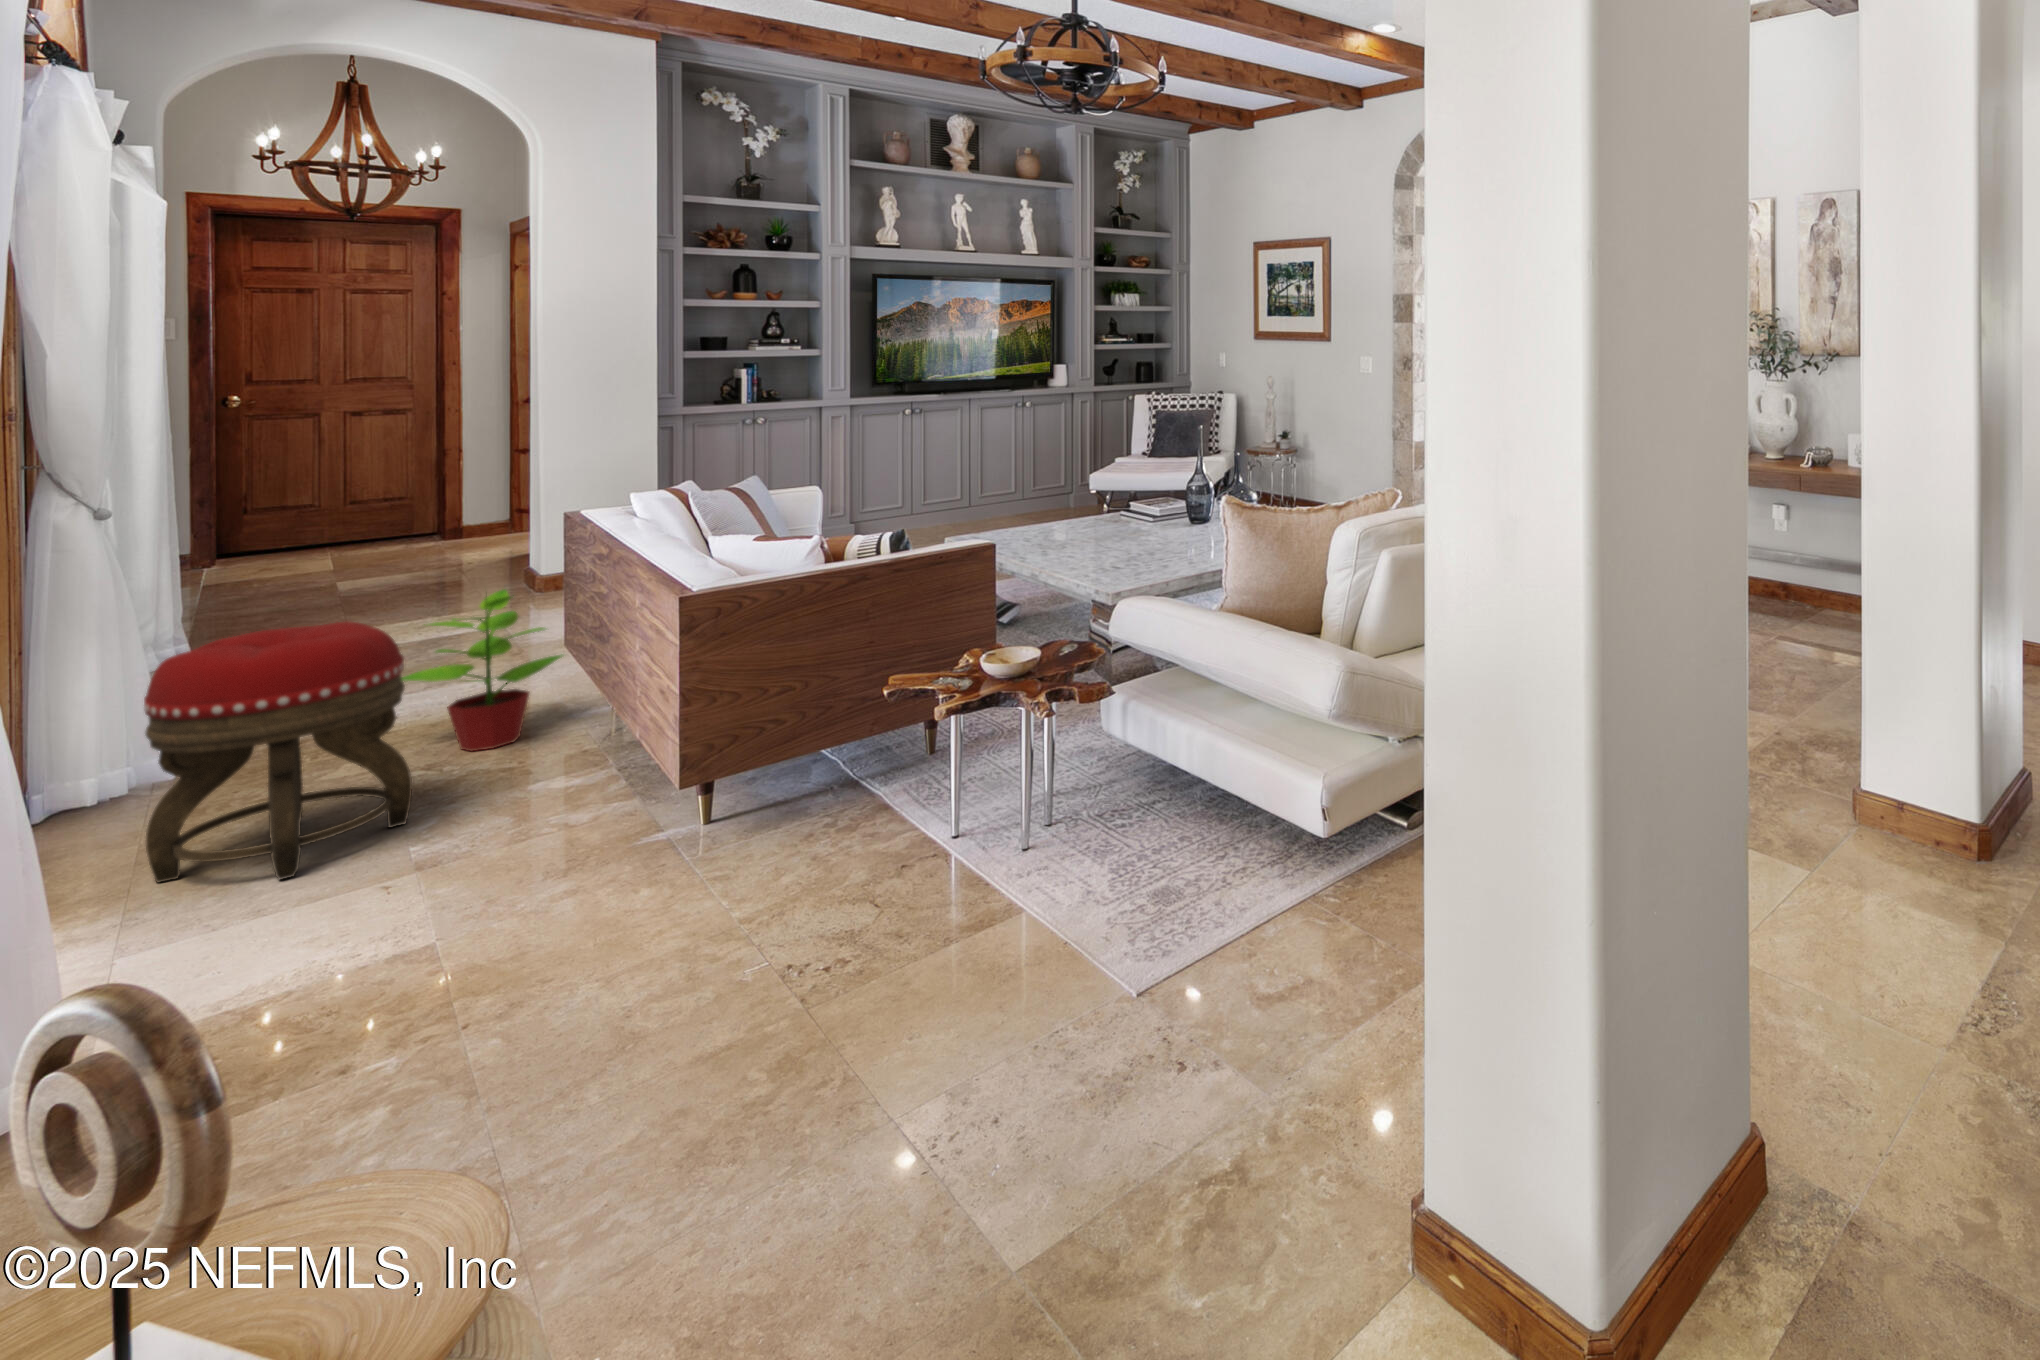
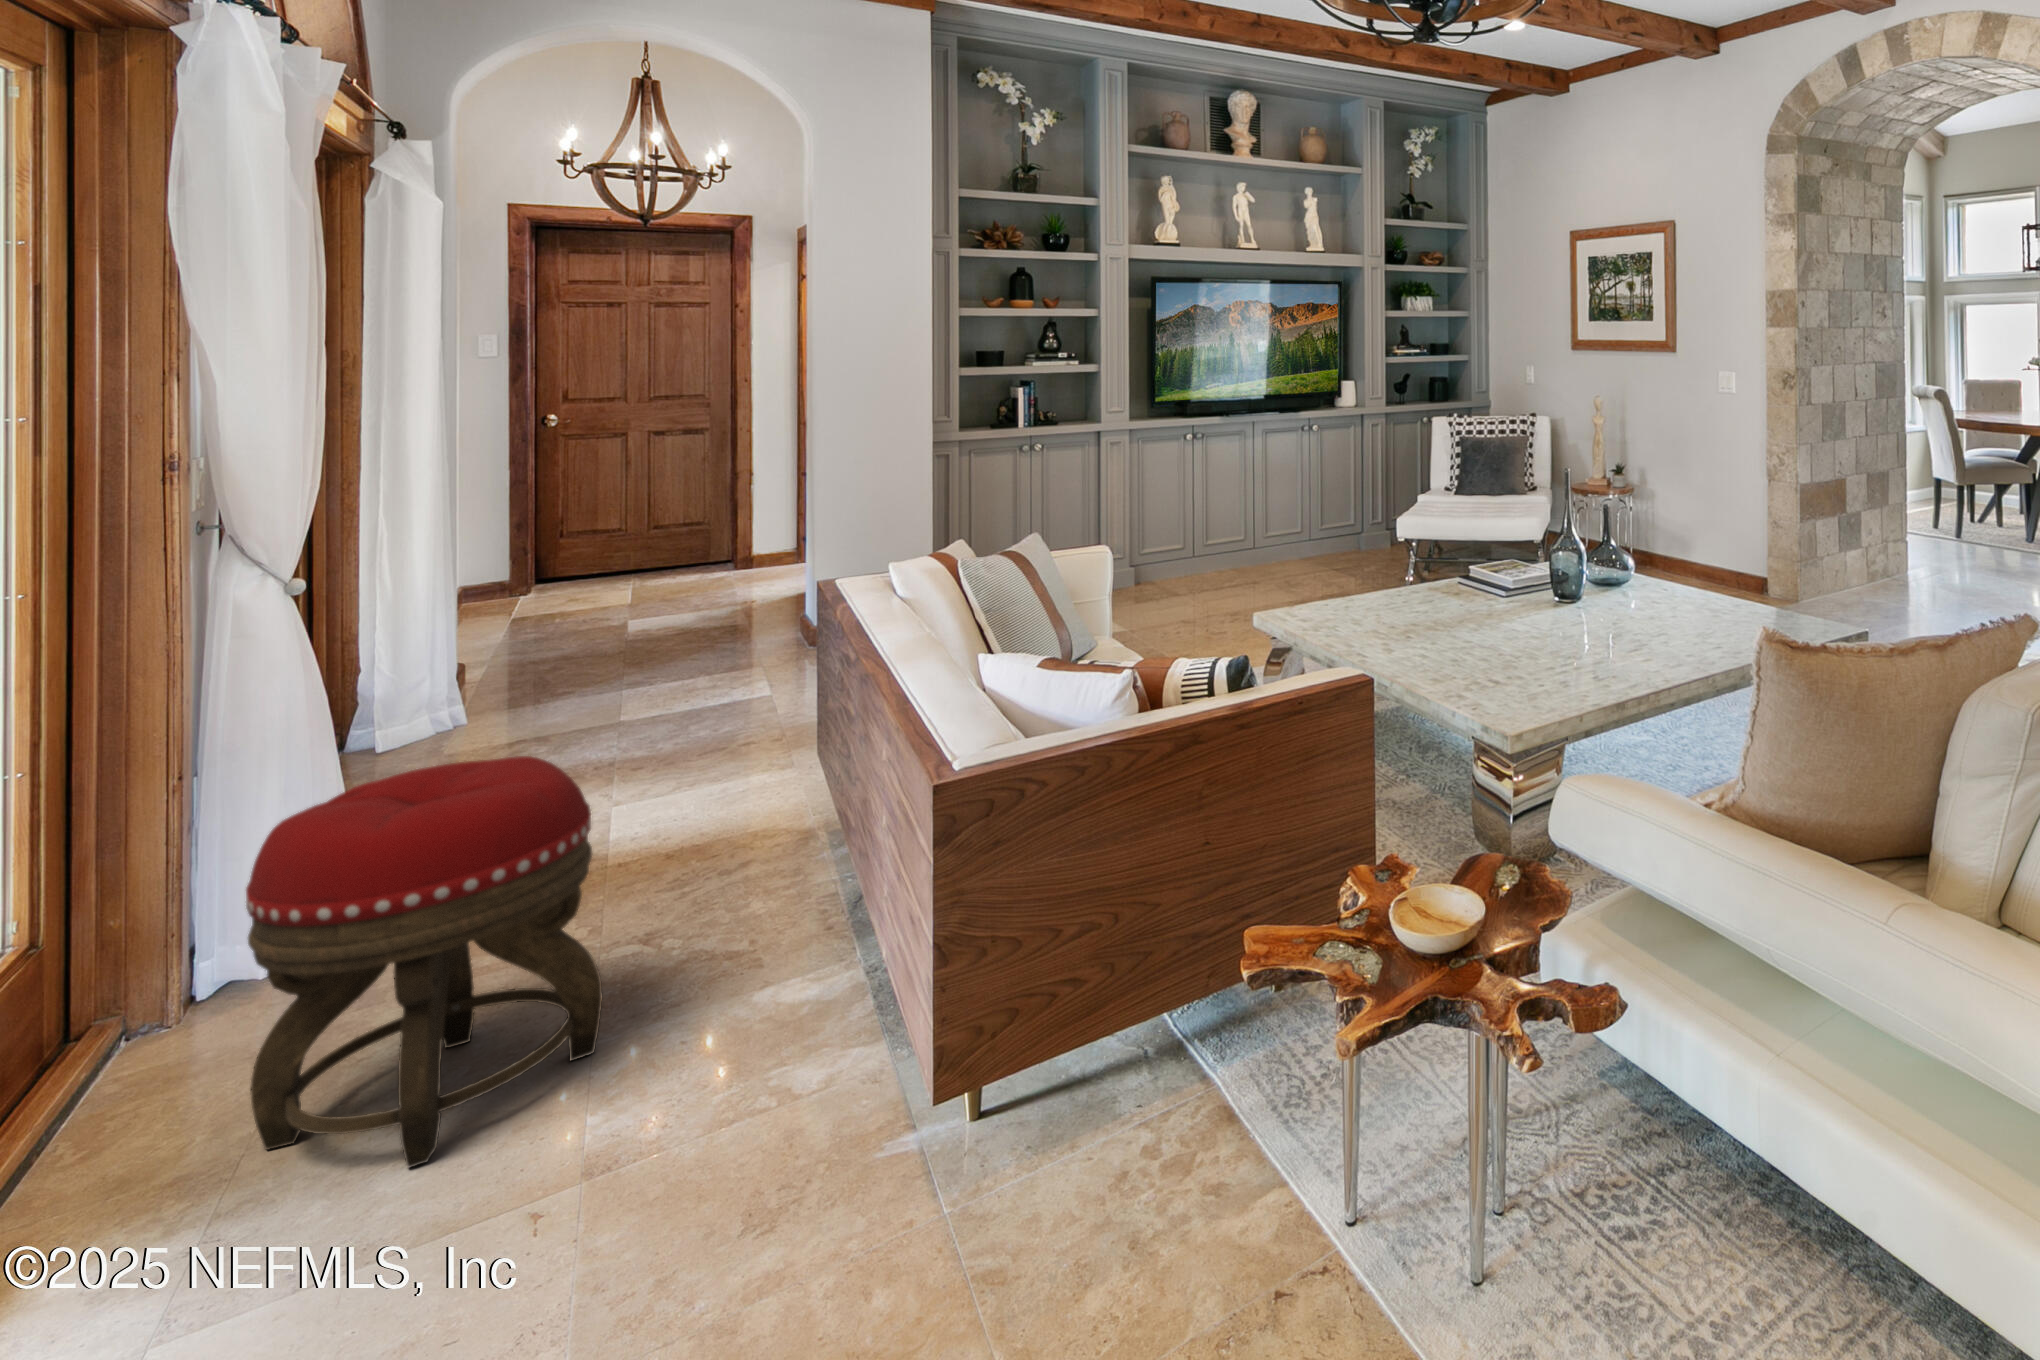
potted plant: present [402,590,562,751] -> none [615,684,816,908]

